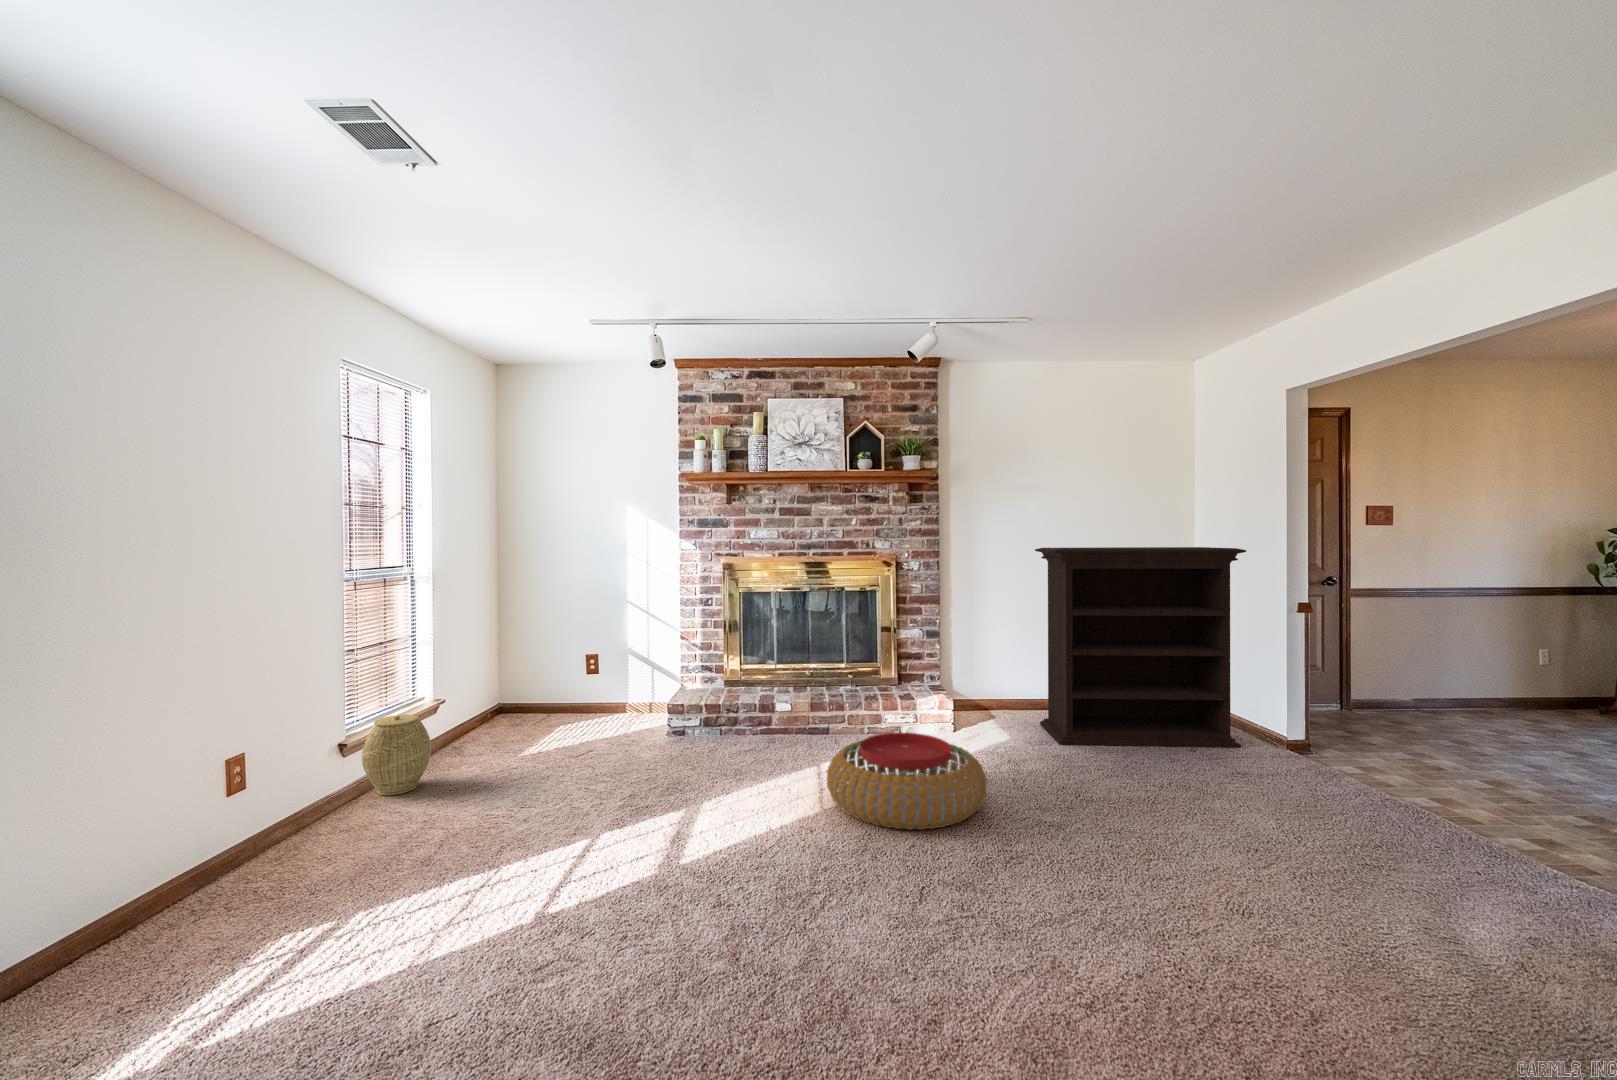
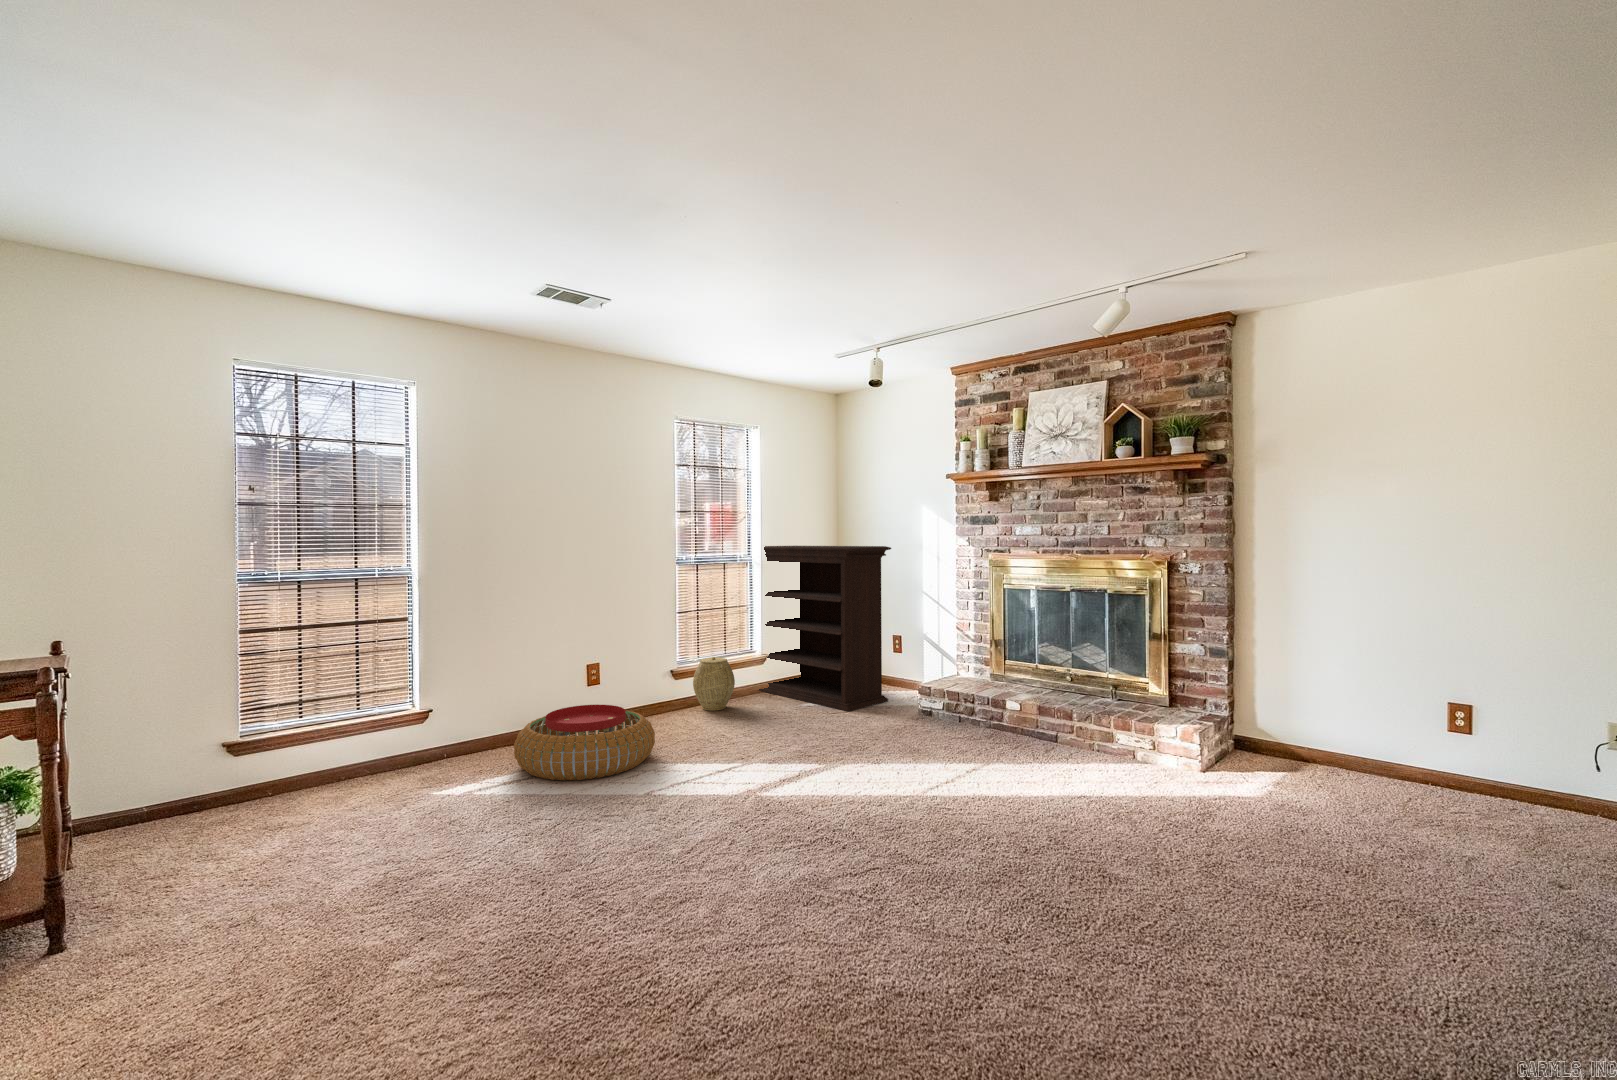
bookshelf: present [1035,547,1246,747] -> present [758,546,891,711]
pouf: present [827,733,987,830] -> present [514,705,655,780]

